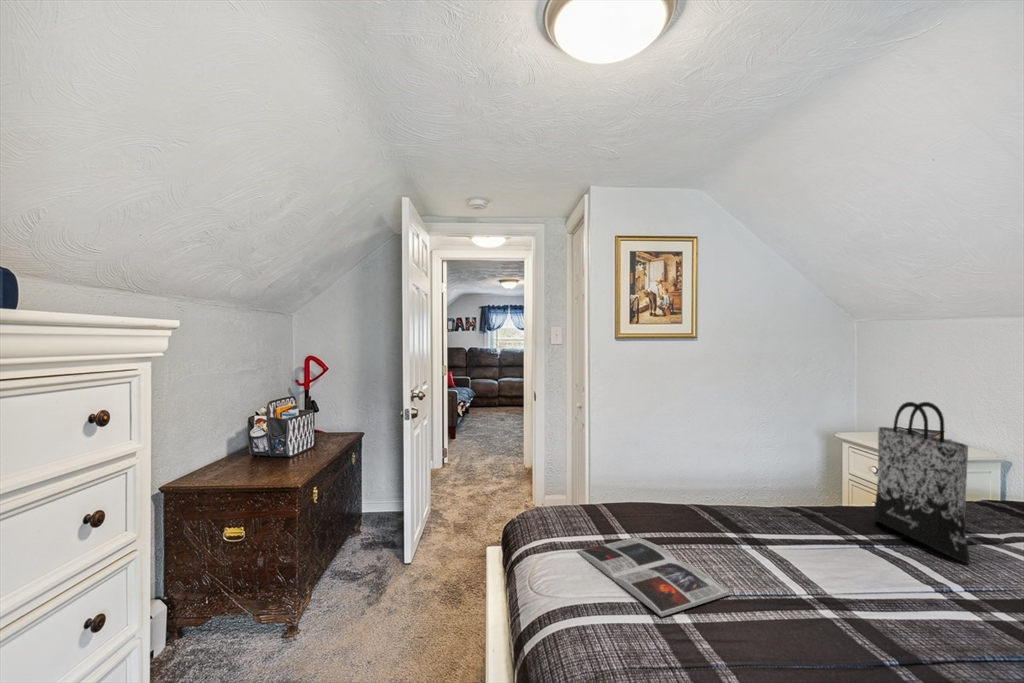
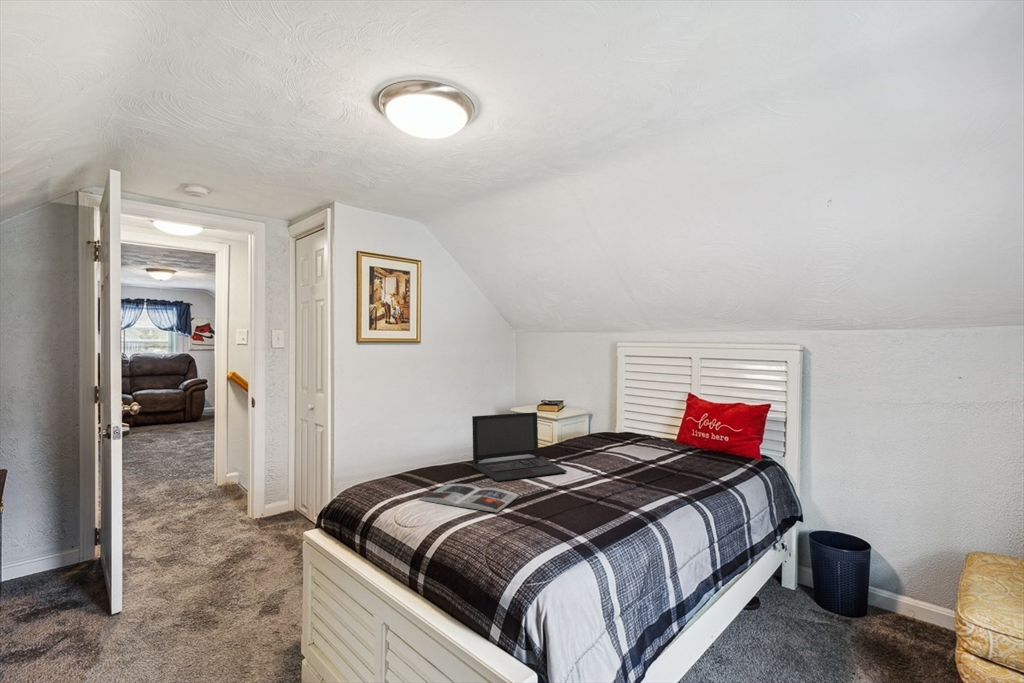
tote bag: present [874,402,969,564] -> none [555,379,599,461]
laptop: none [703,443,870,571] -> present [472,412,567,481]

